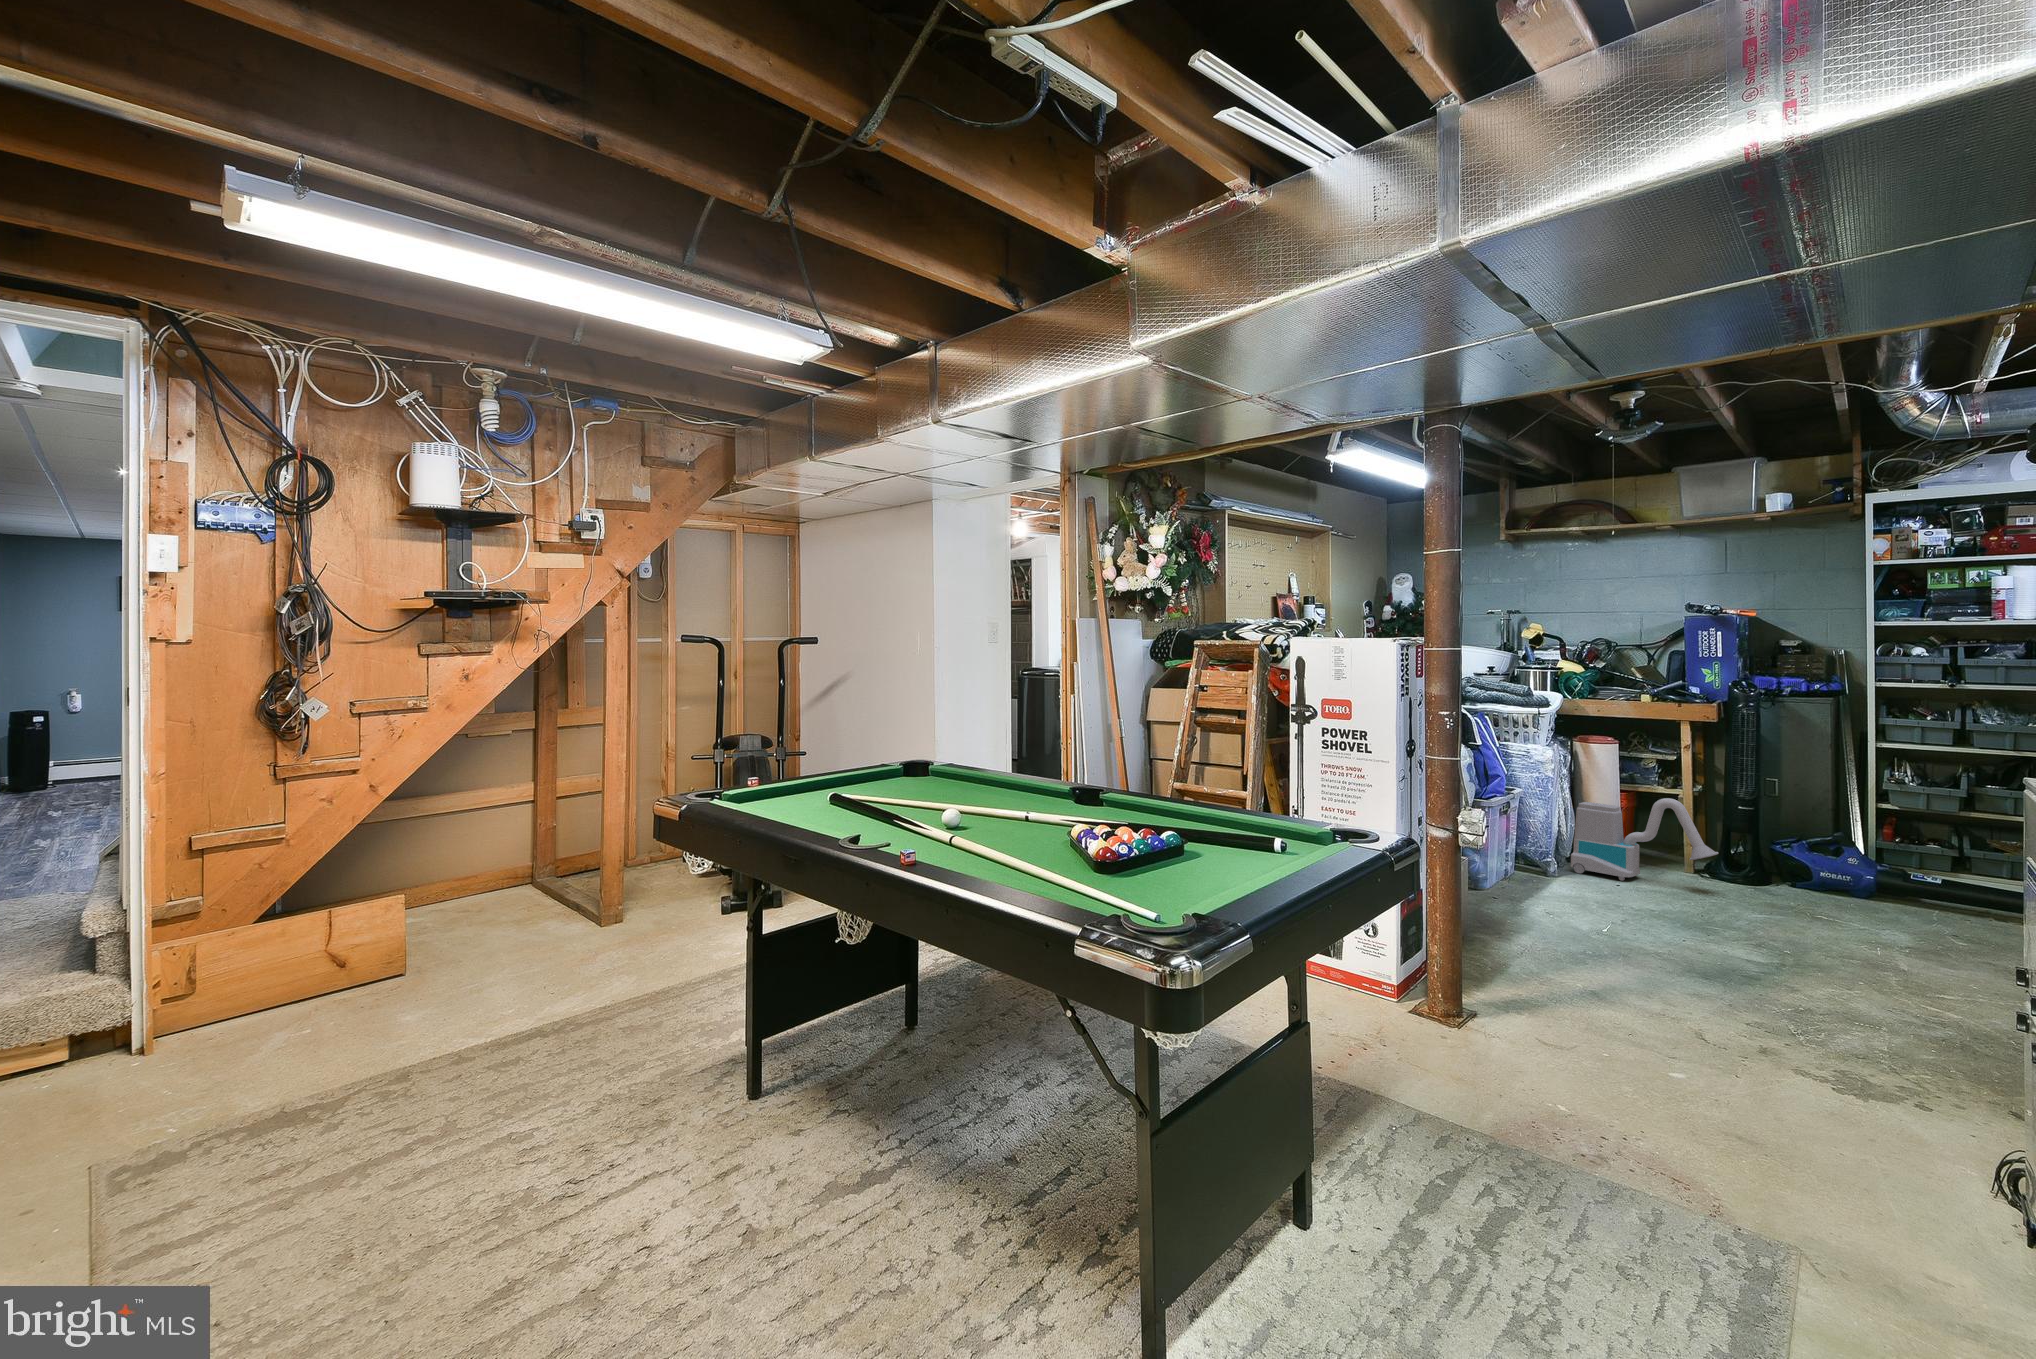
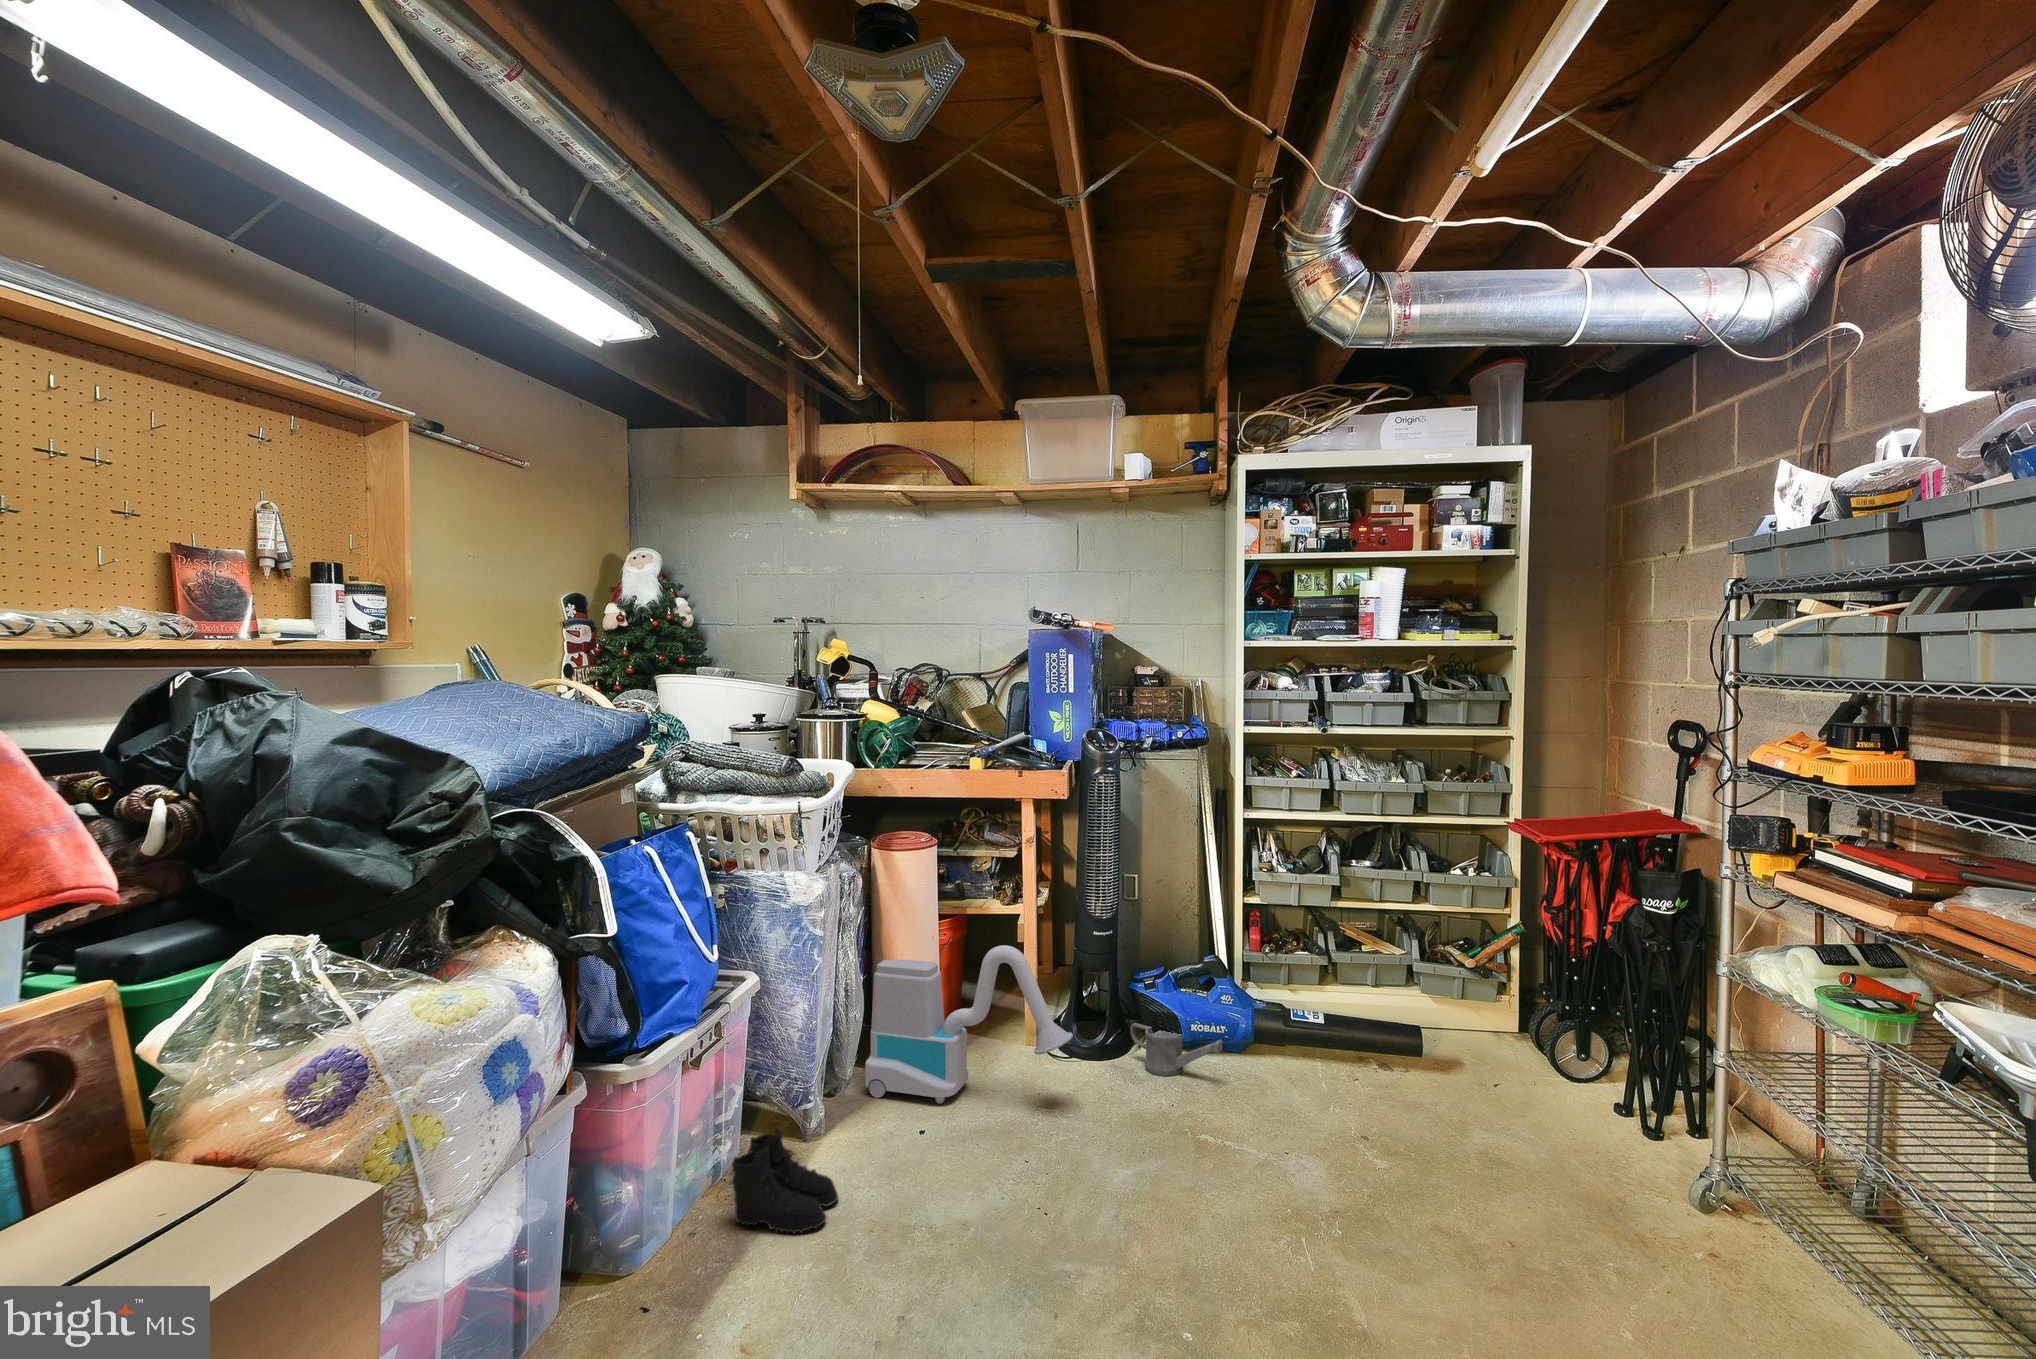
boots: none [1512,861,1570,904] -> present [730,1129,838,1234]
watering can: none [1765,863,1842,895] -> present [1130,1023,1222,1076]

